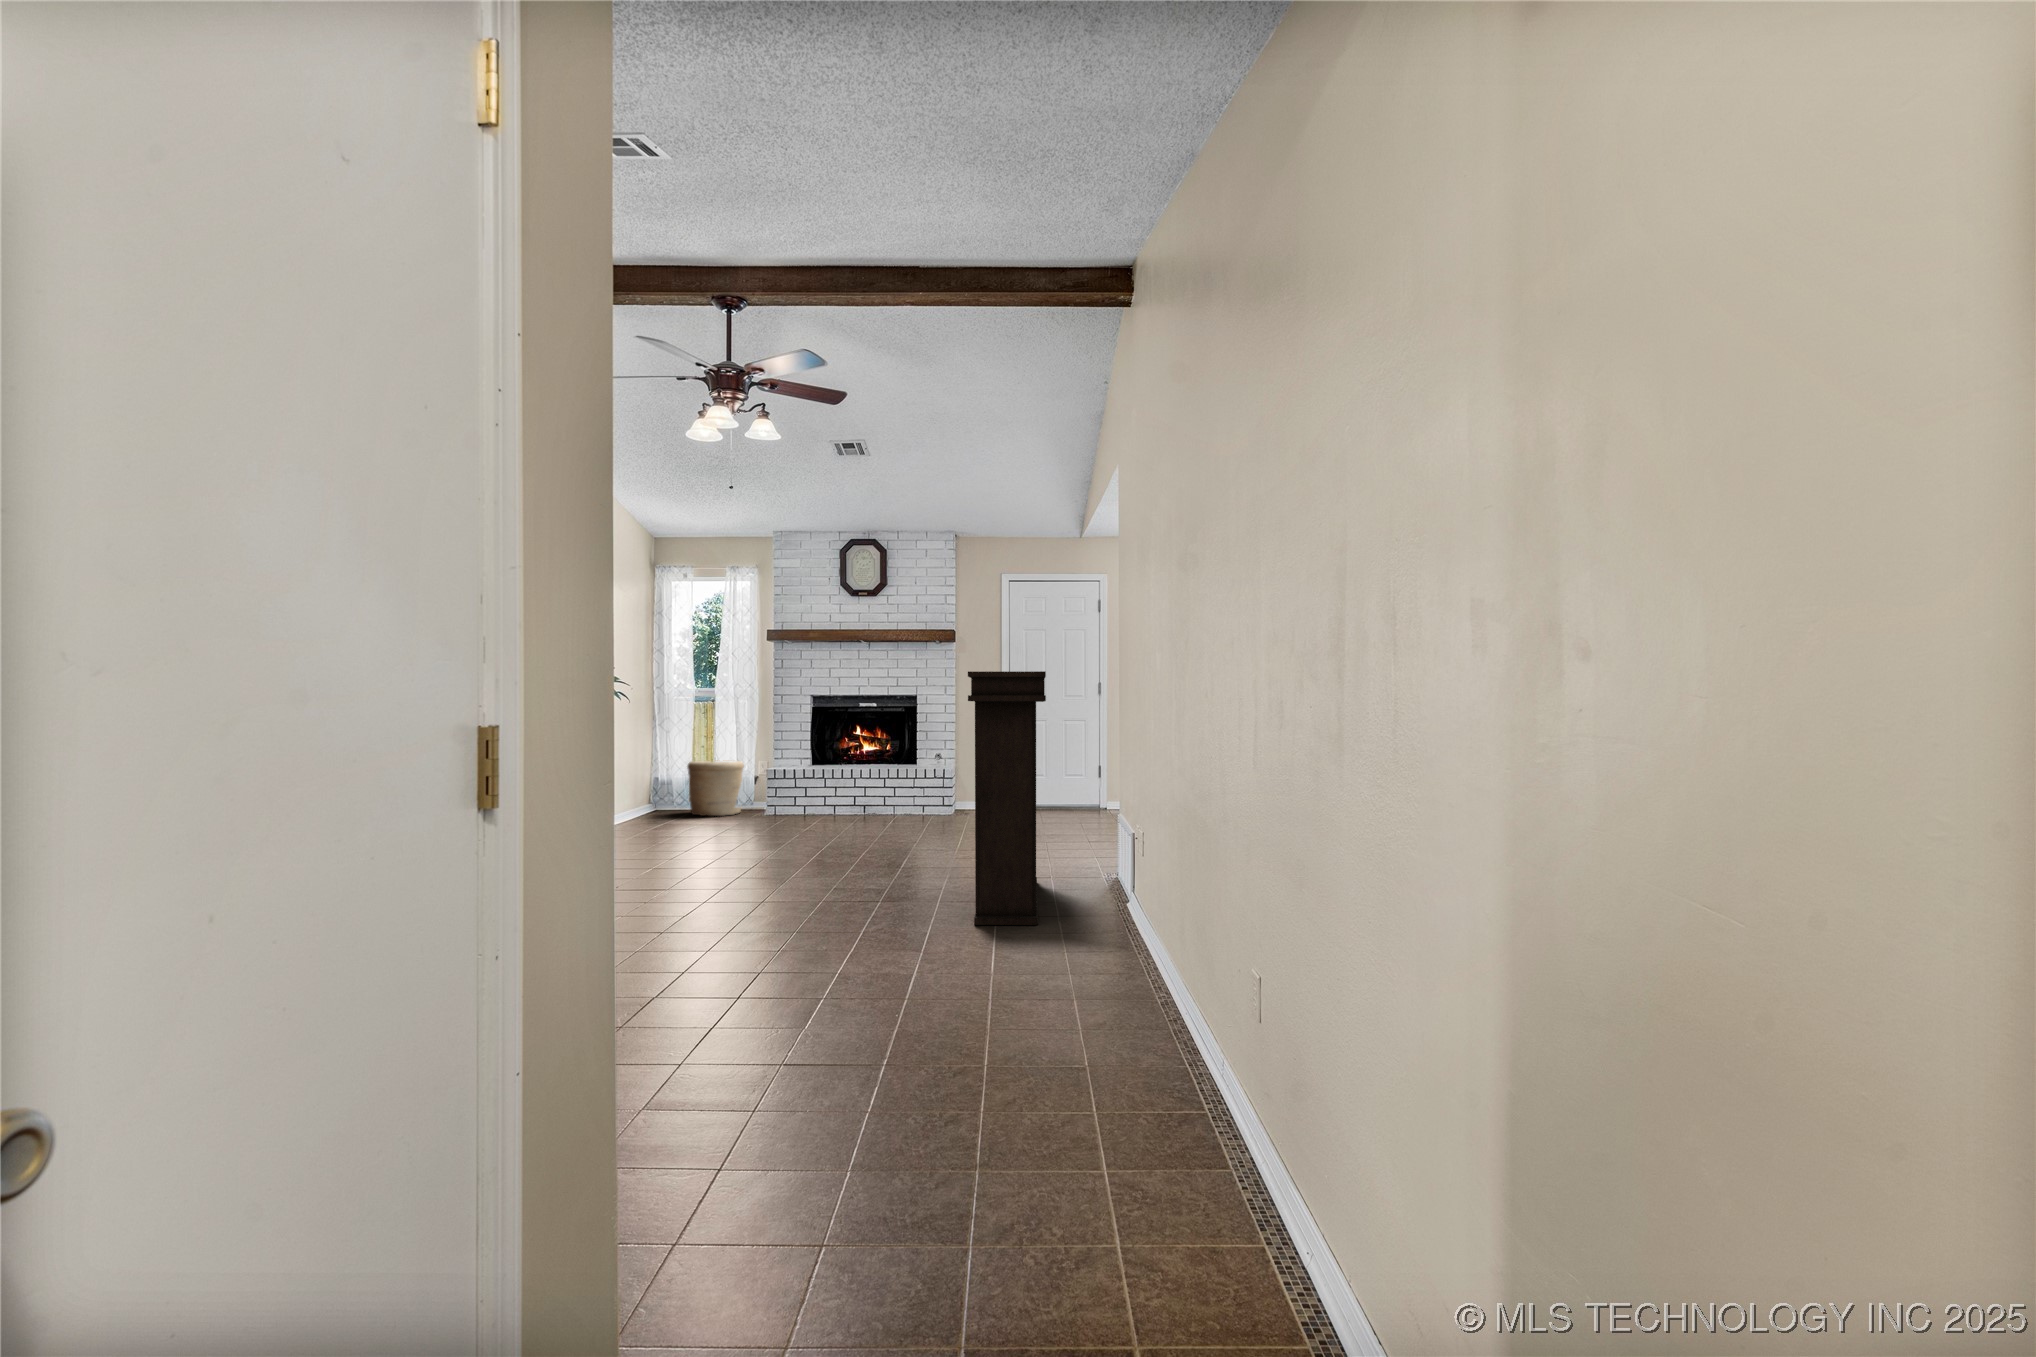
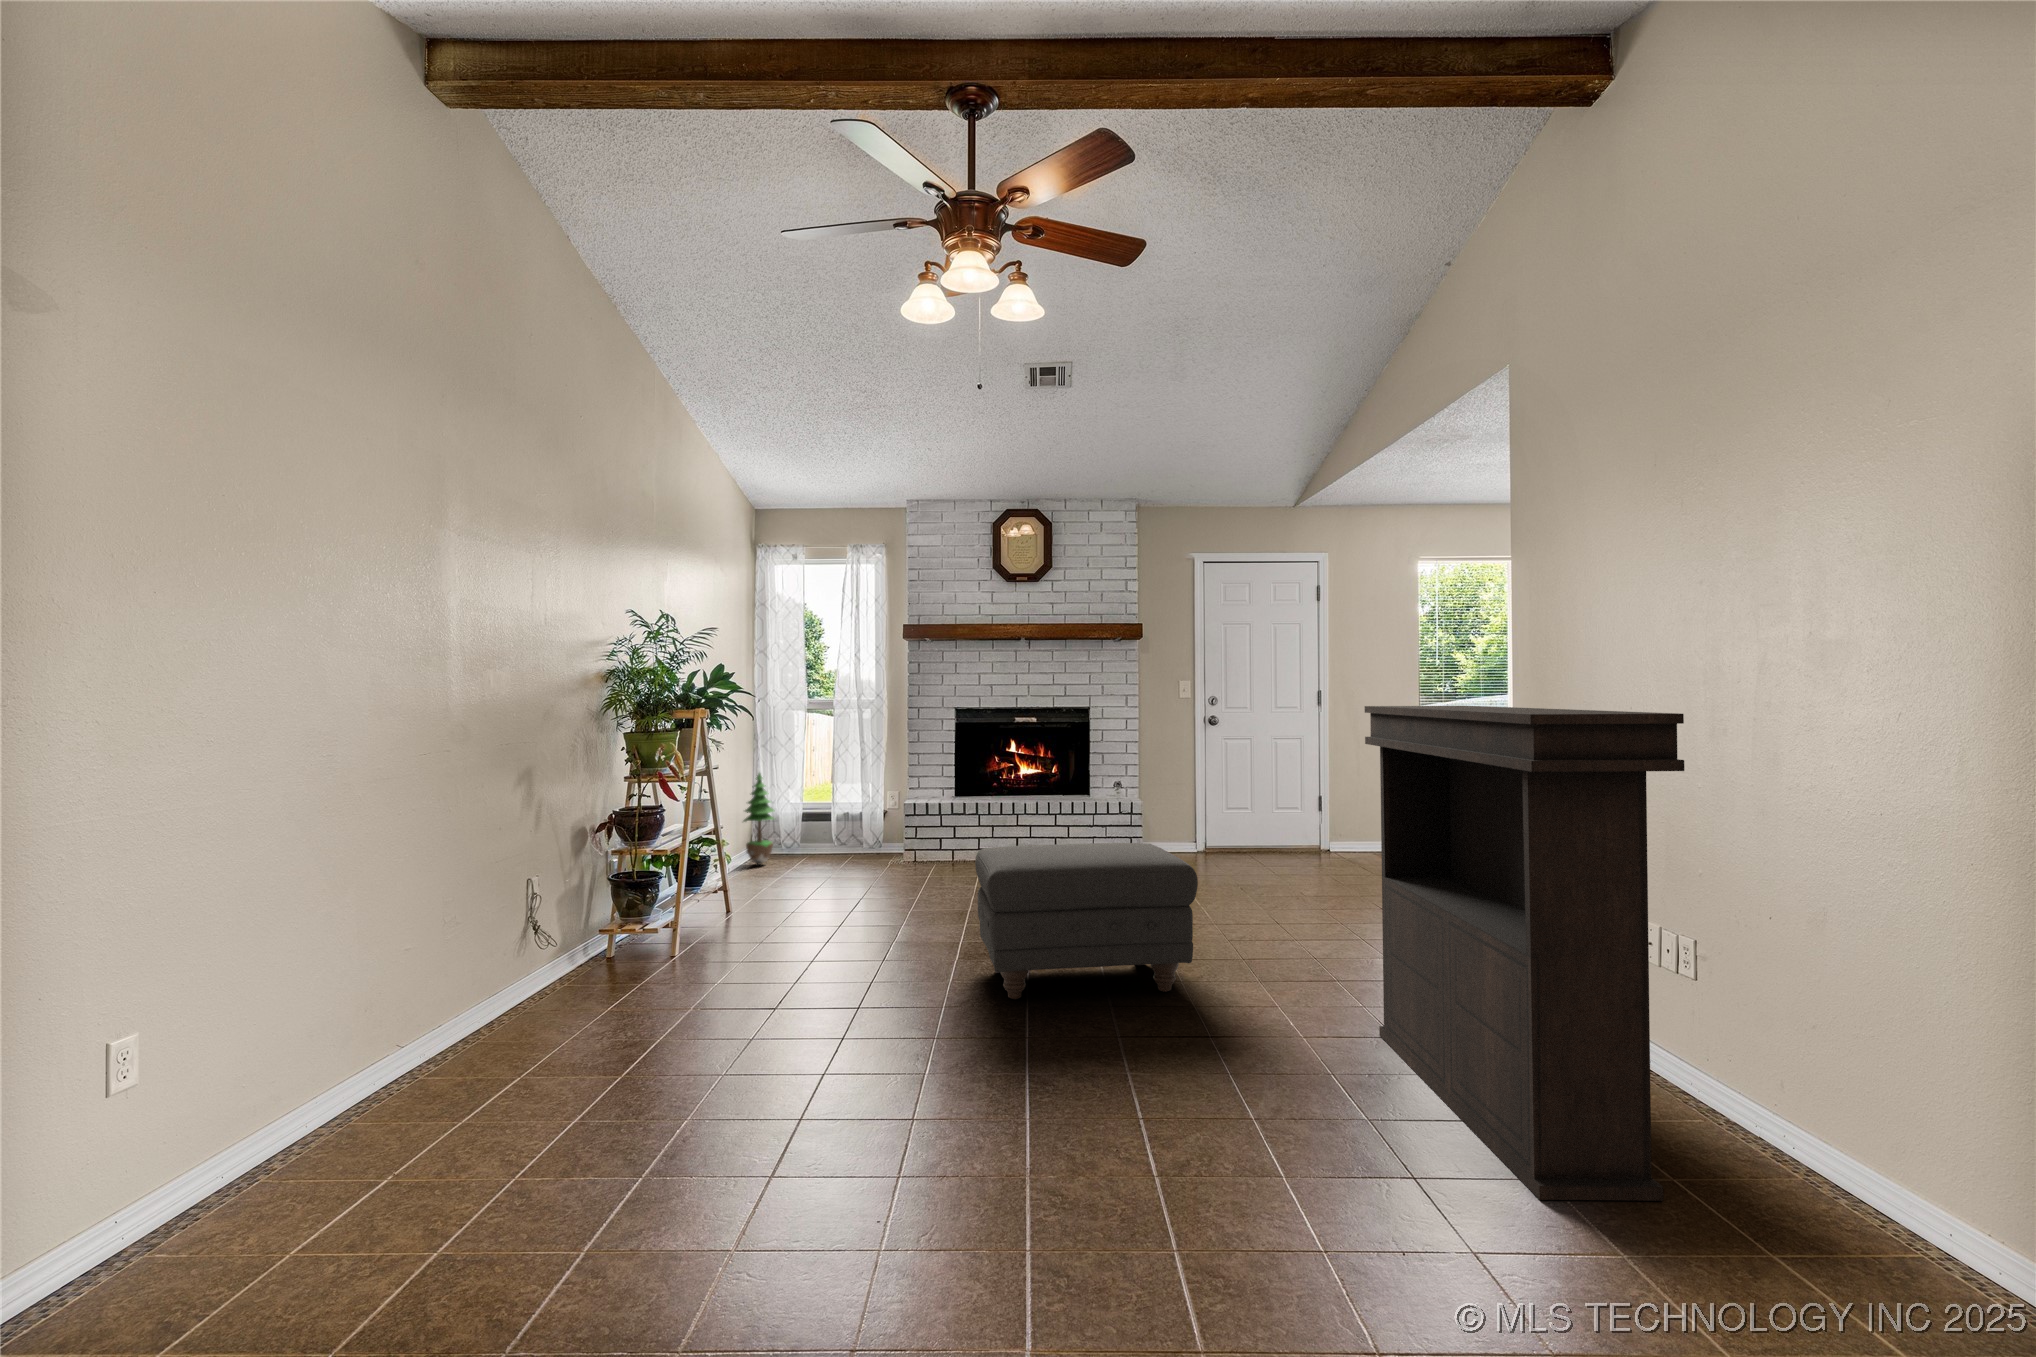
potted tree: none [636,743,664,816] -> present [743,773,775,865]
woven basket: present [687,760,744,816] -> none [805,791,875,865]
ottoman: none [755,776,897,870] -> present [975,843,1198,999]

